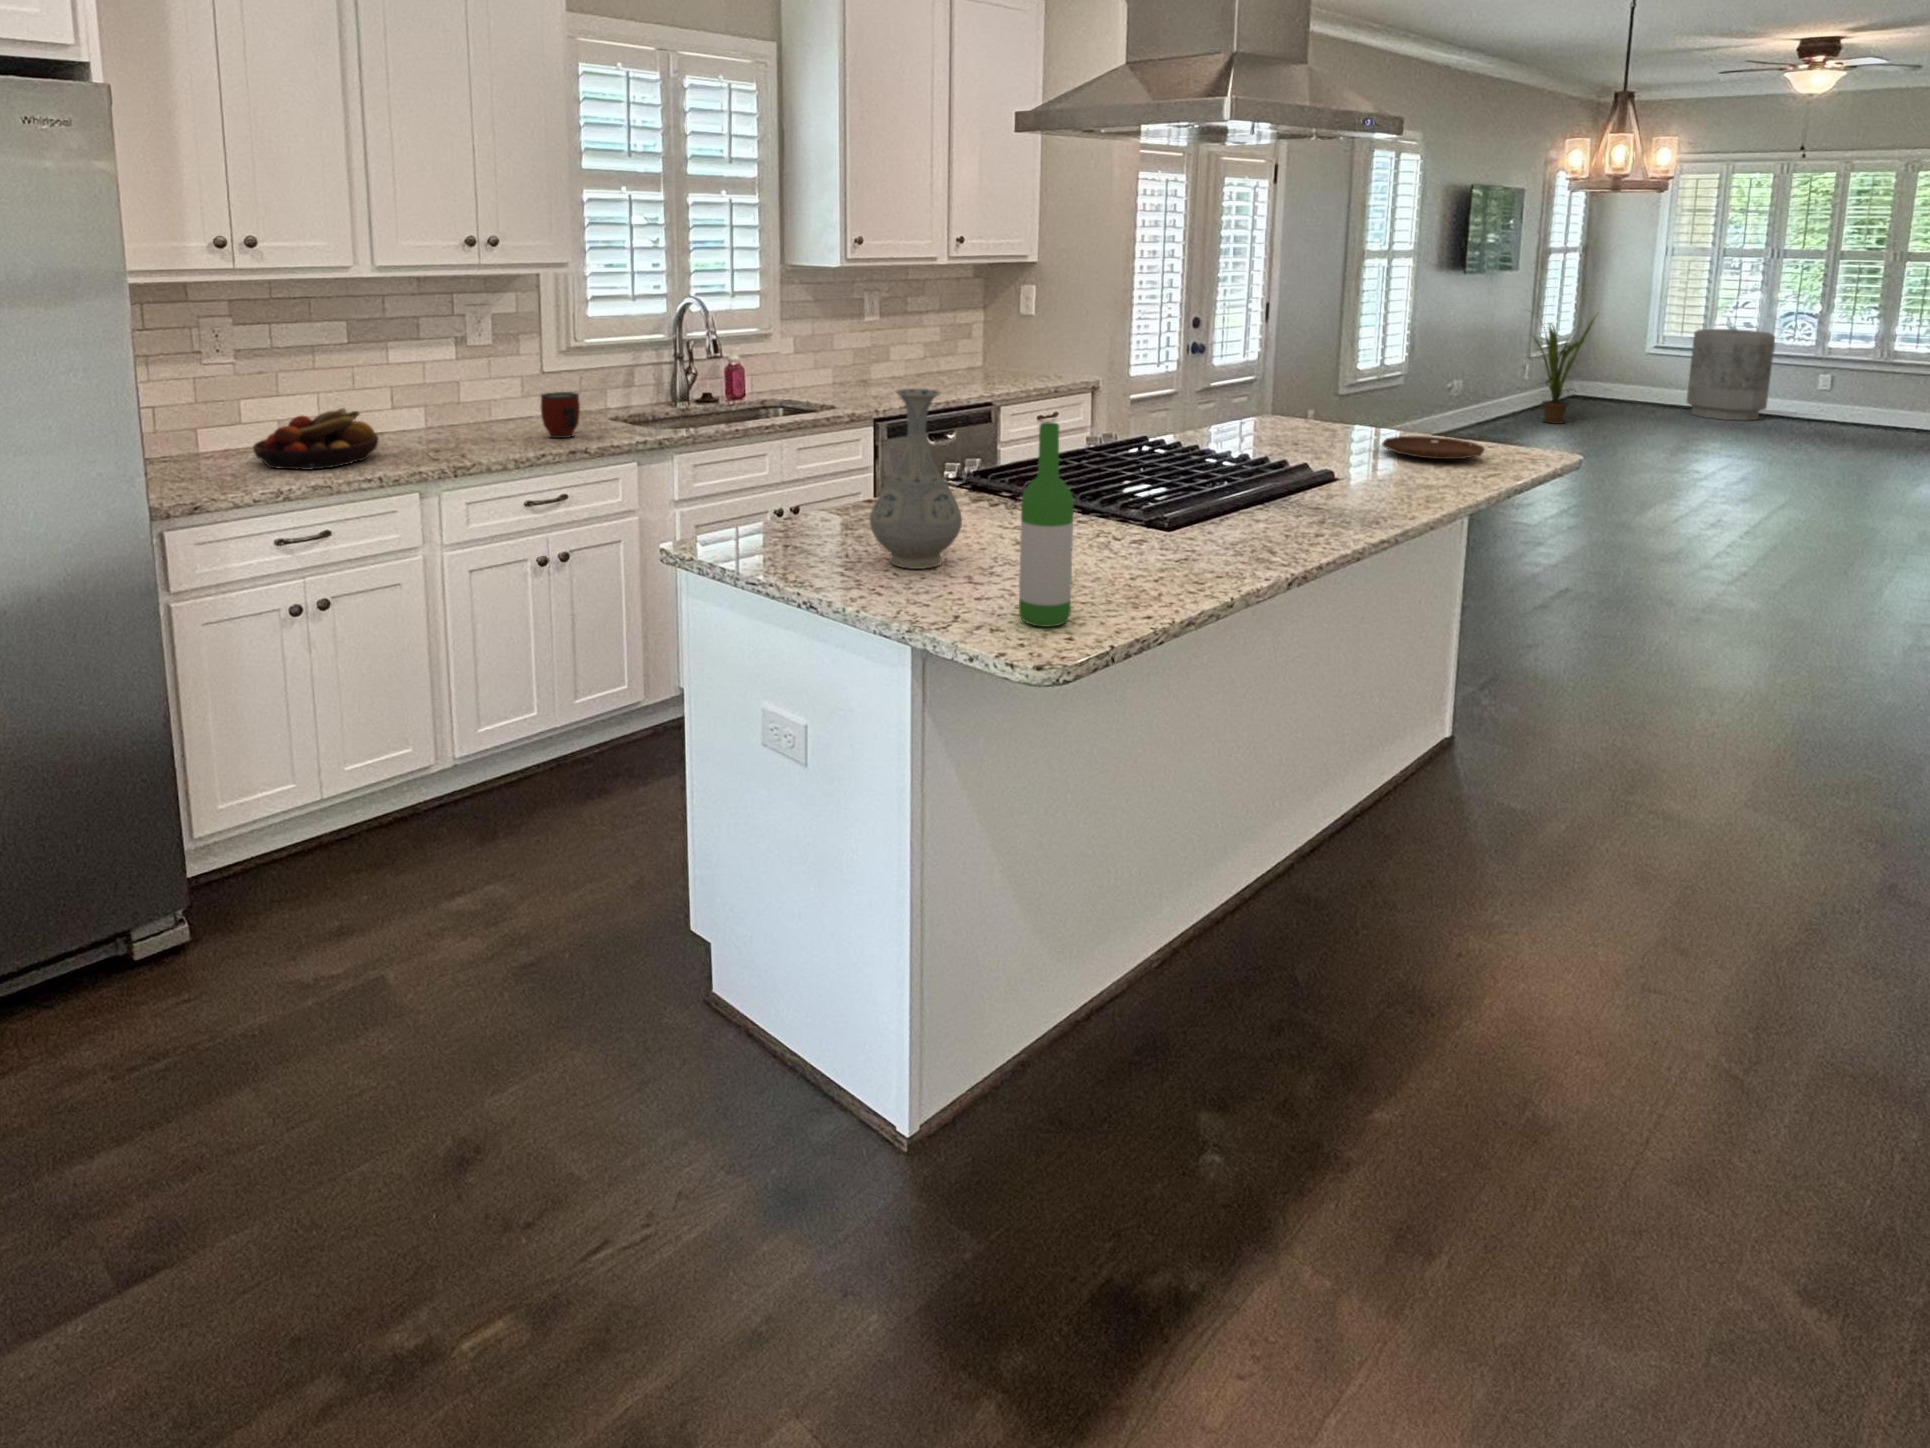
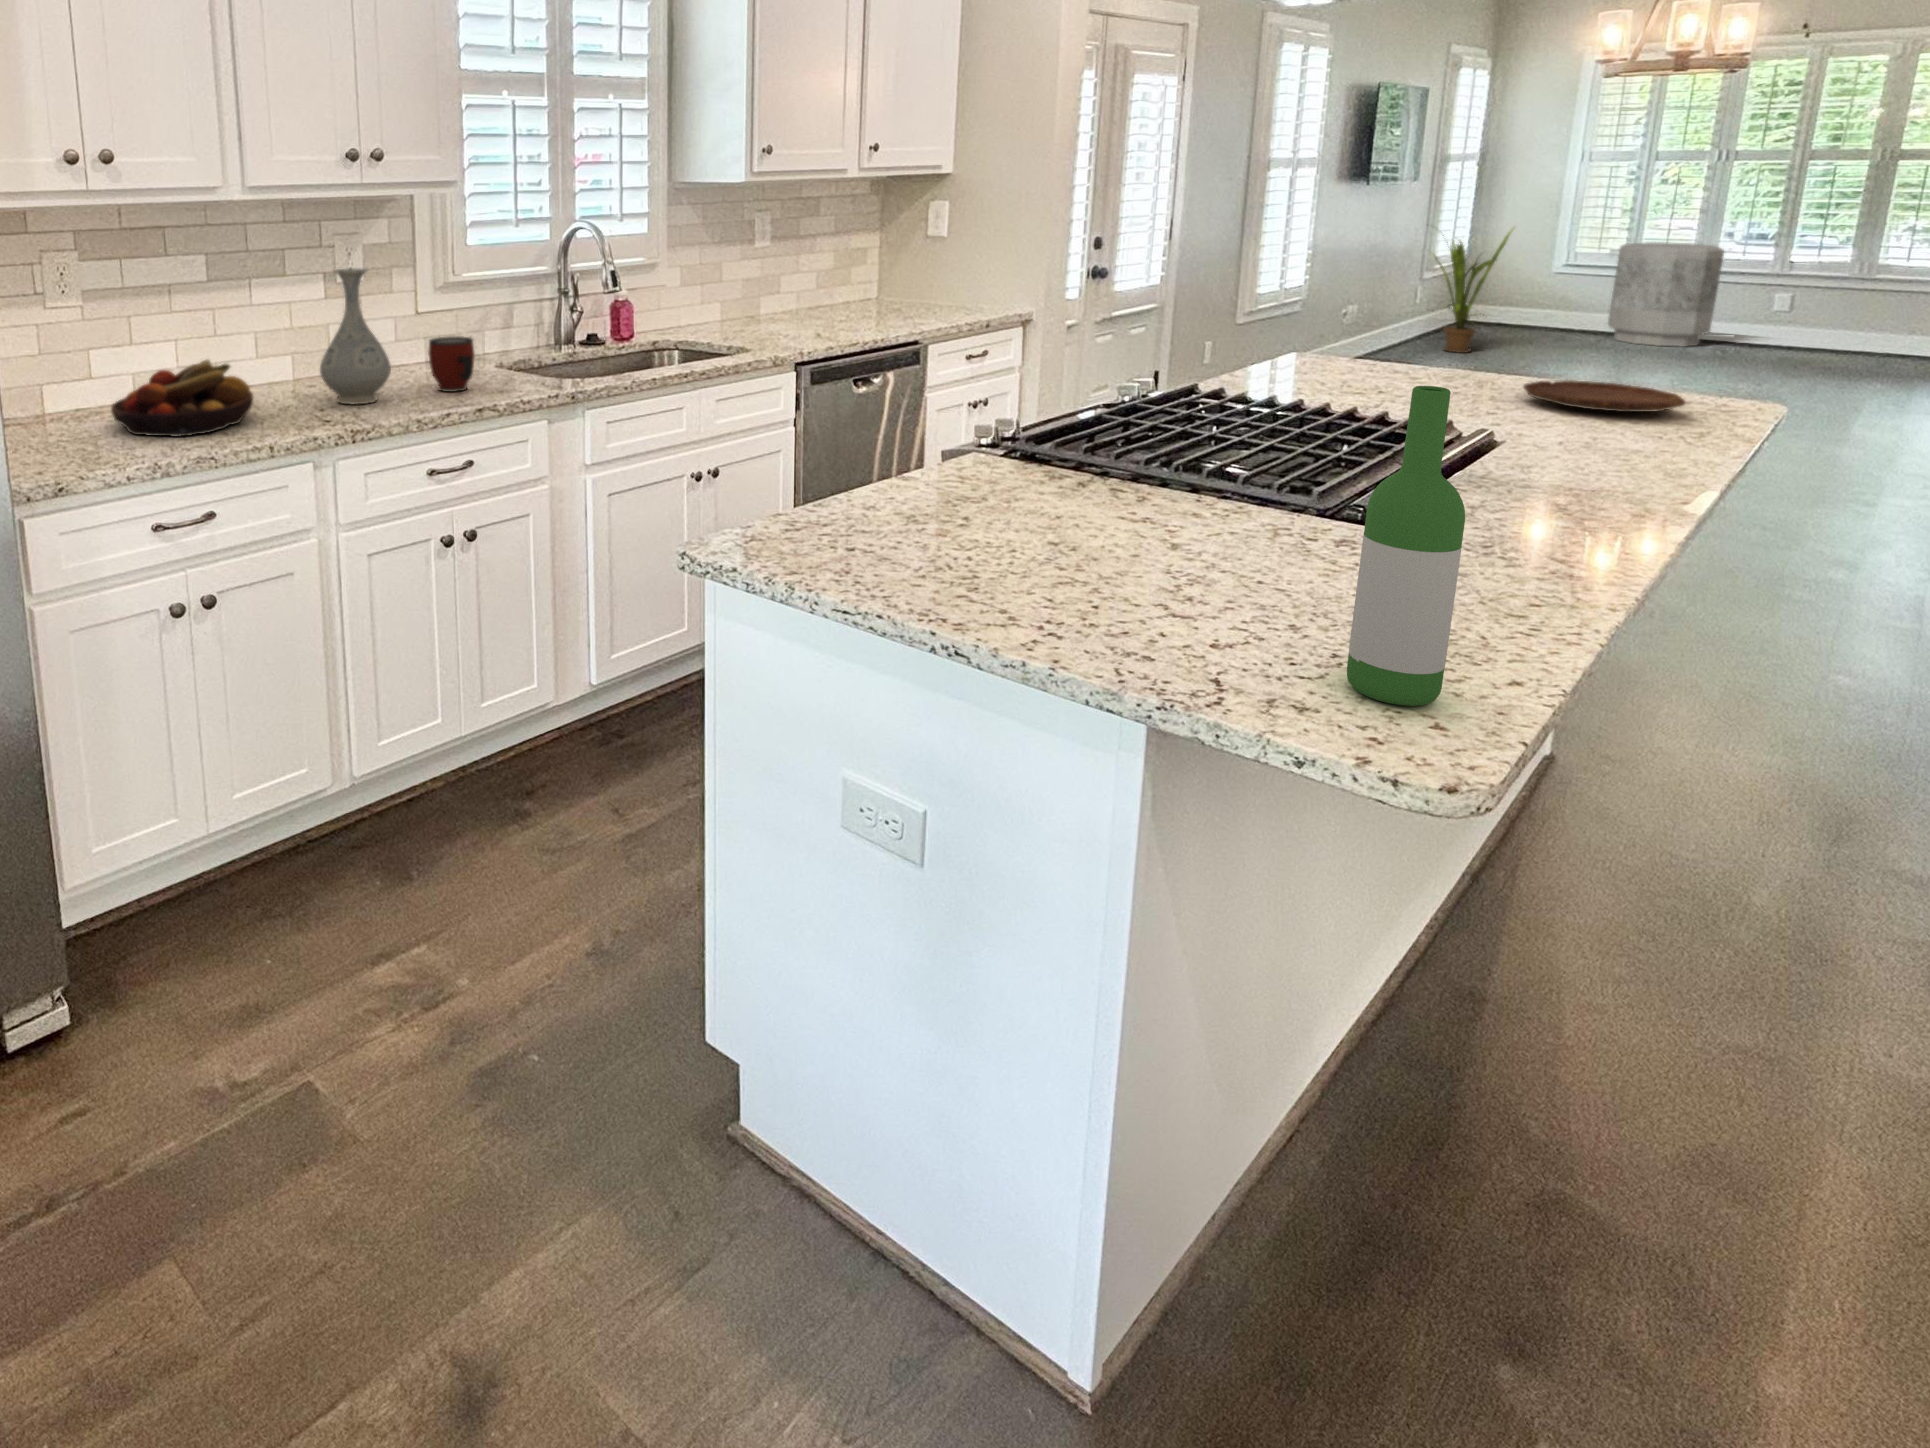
vase: present [870,389,962,569] -> present [320,268,391,404]

